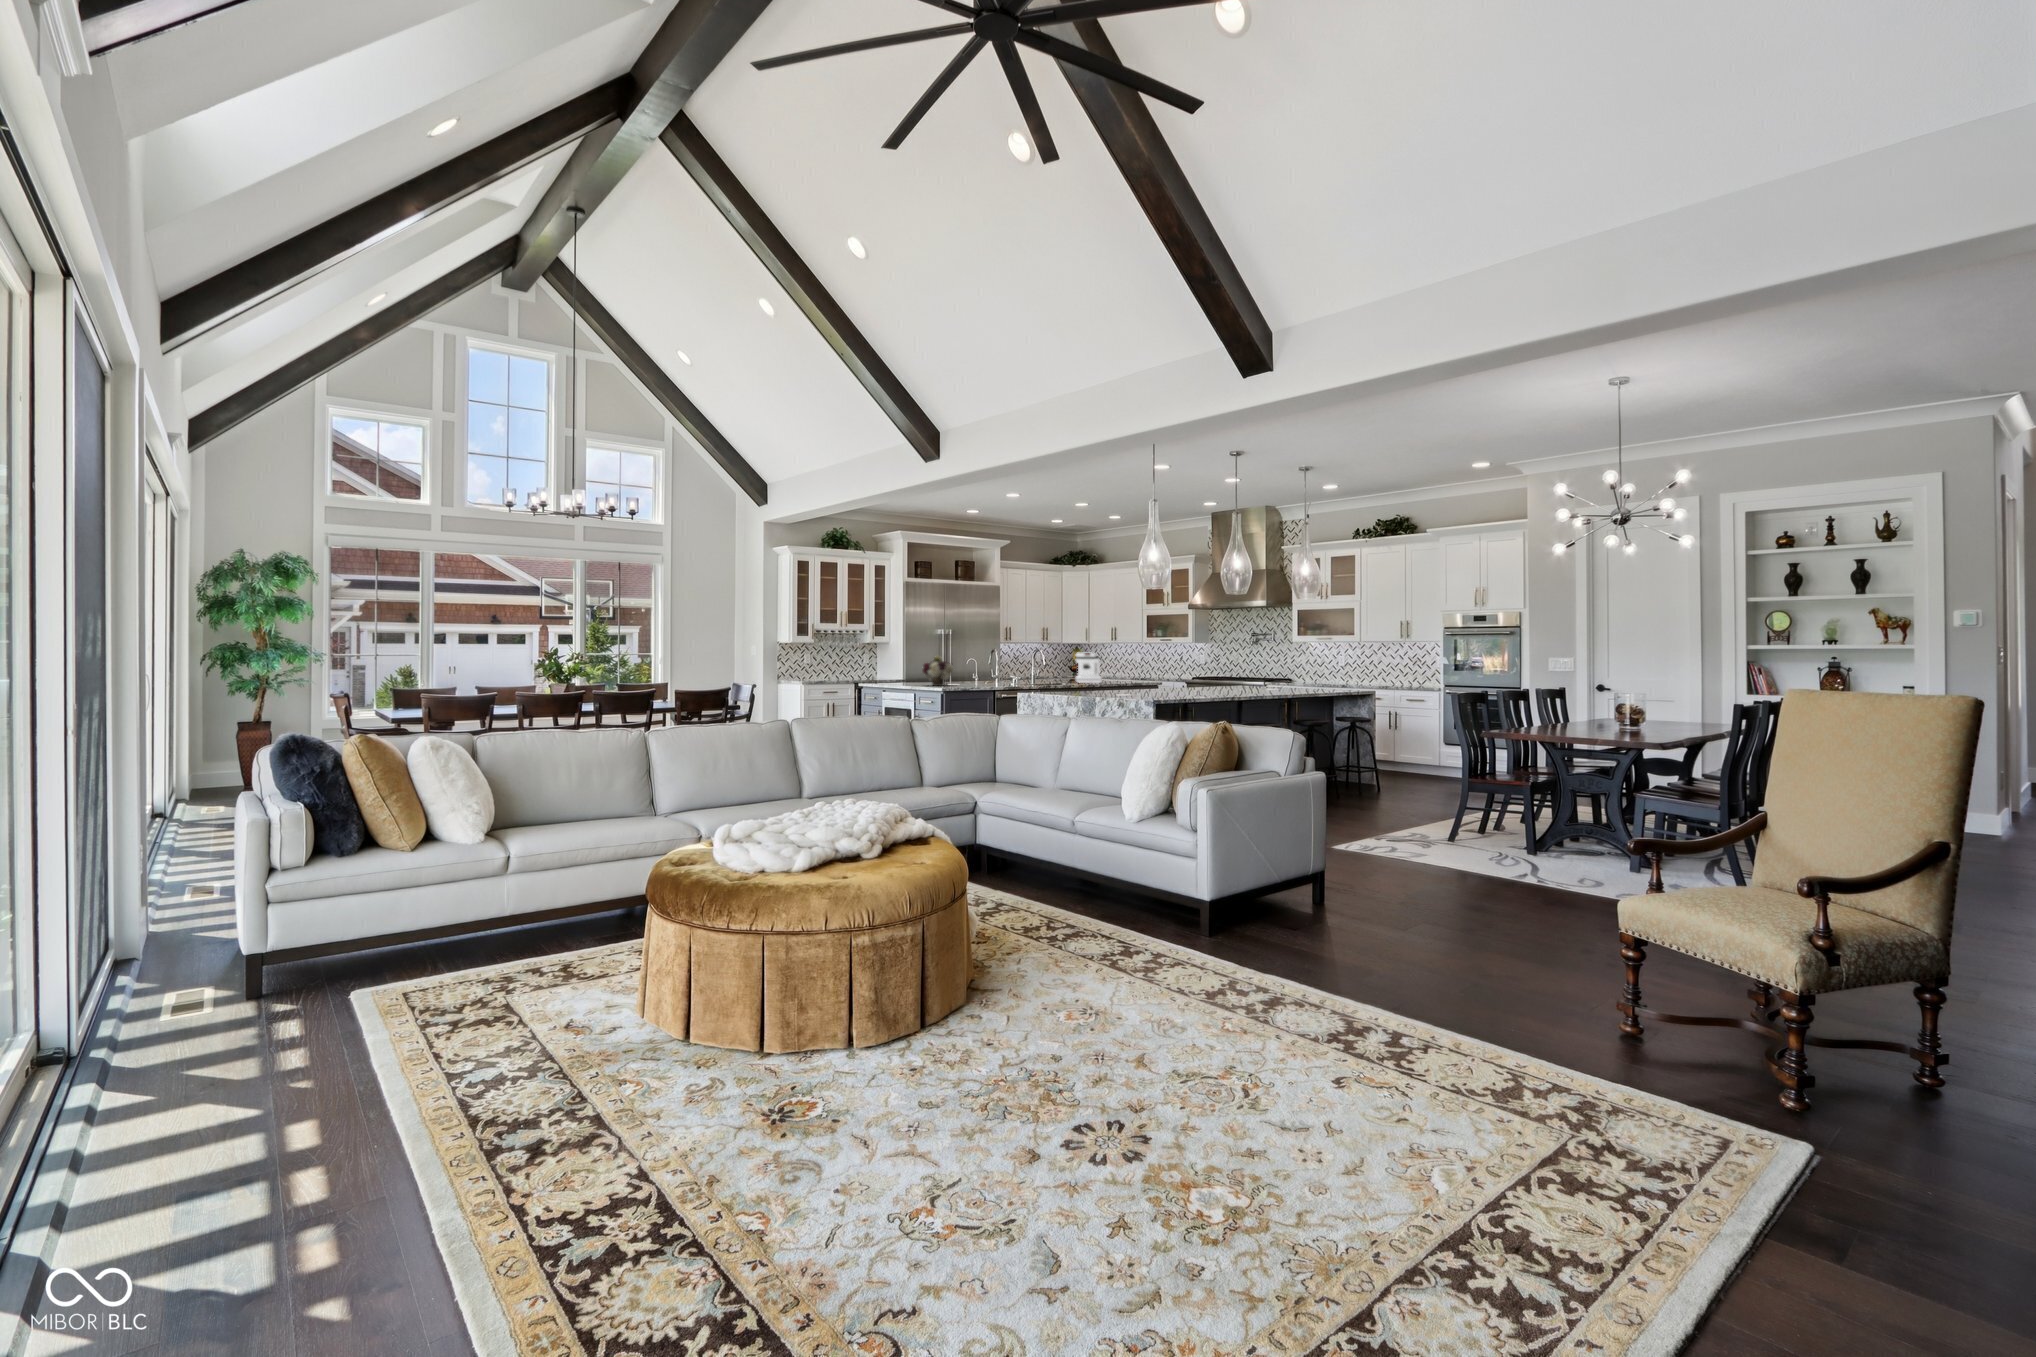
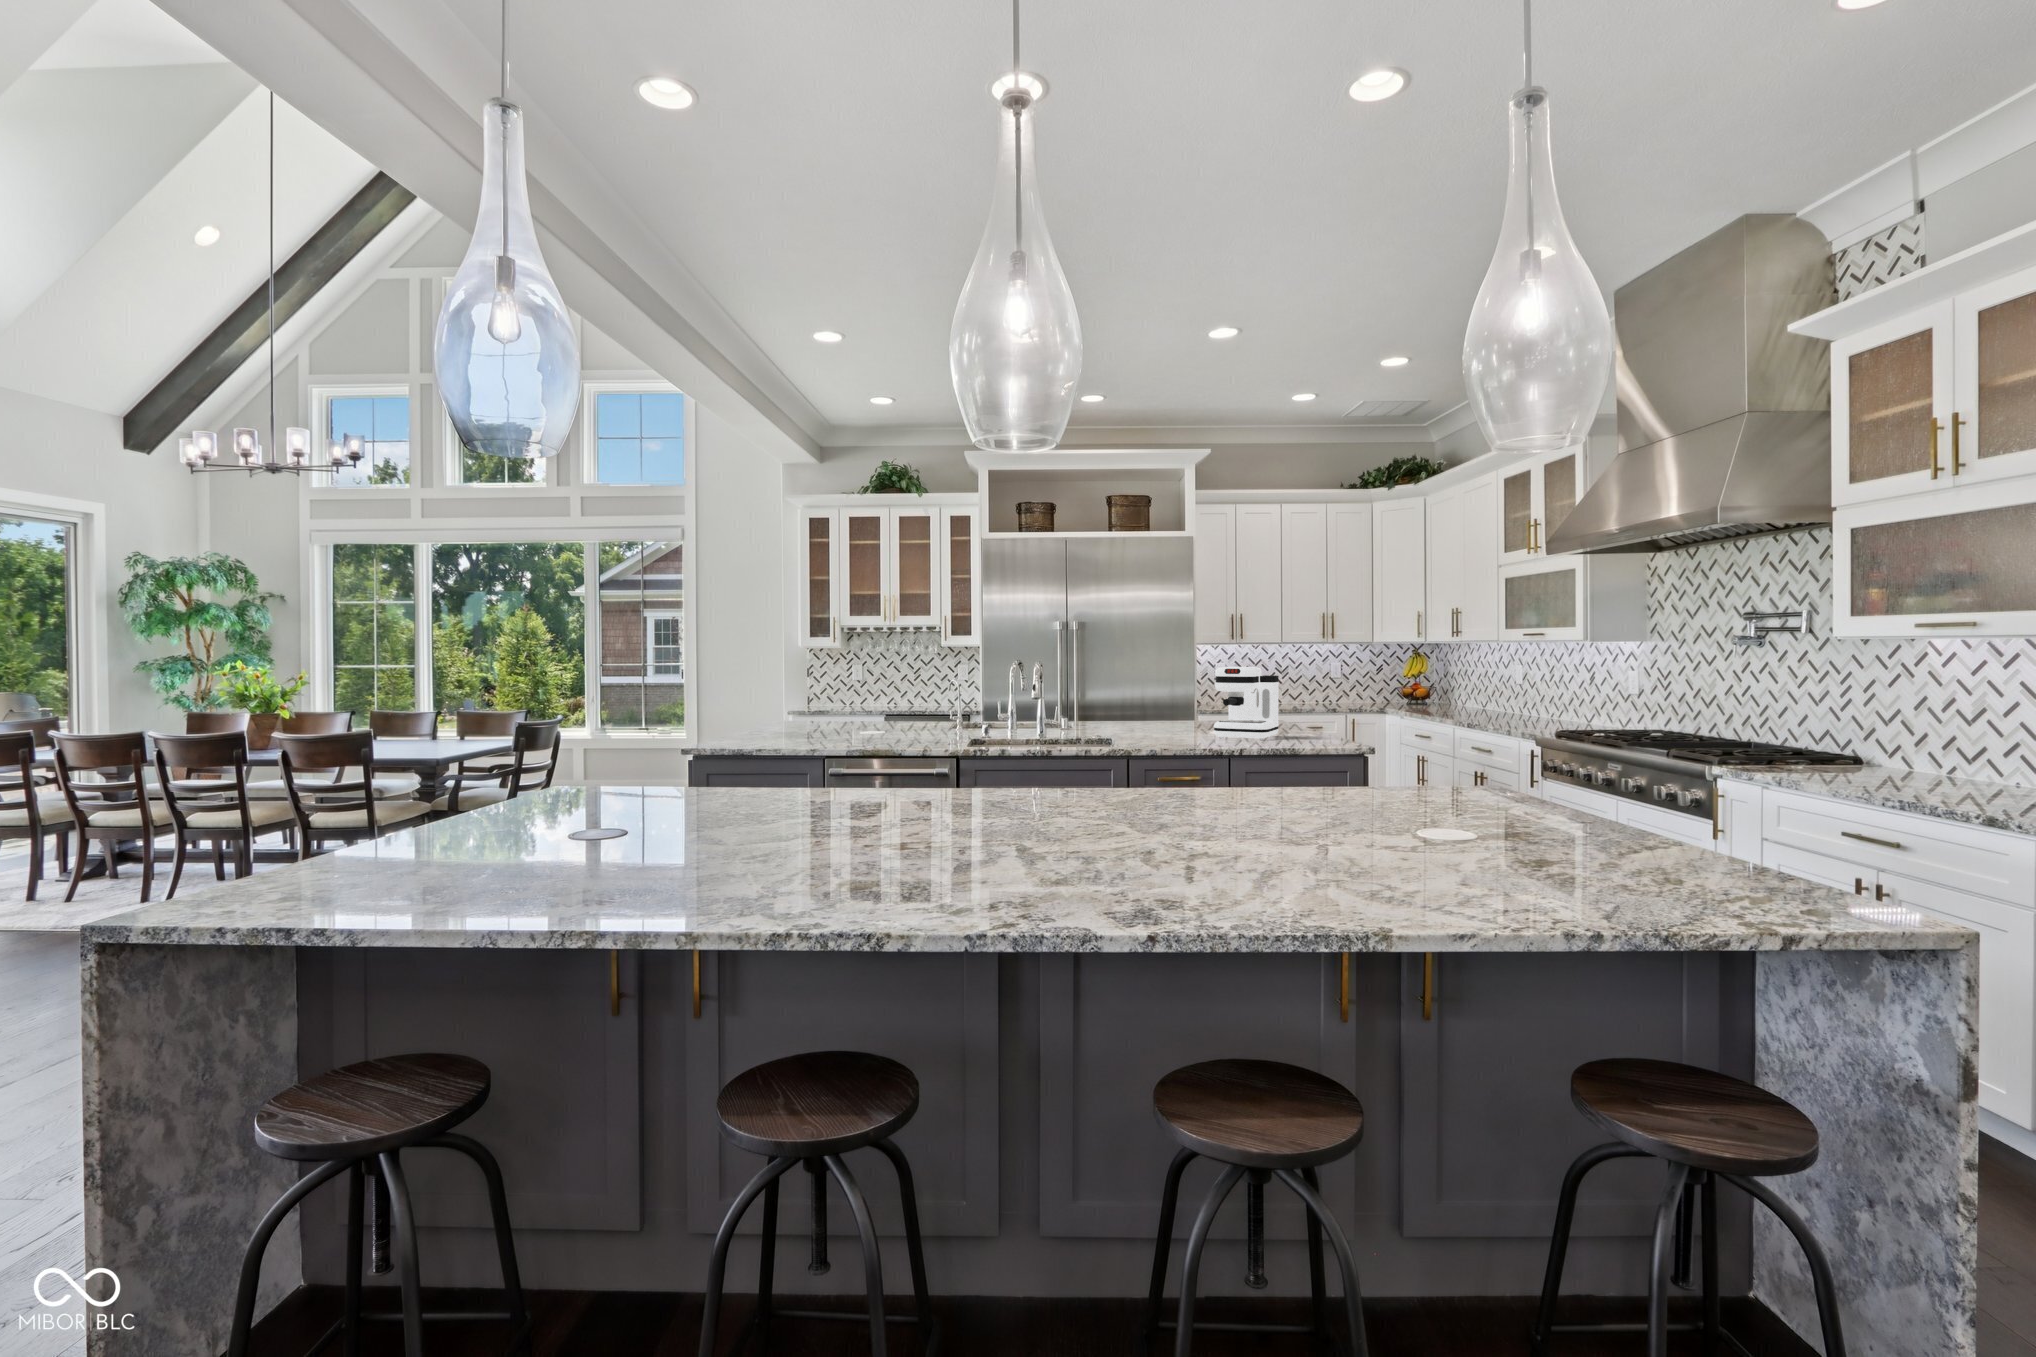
flower arrangement: present [922,656,954,686] -> none [857,672,920,734]

